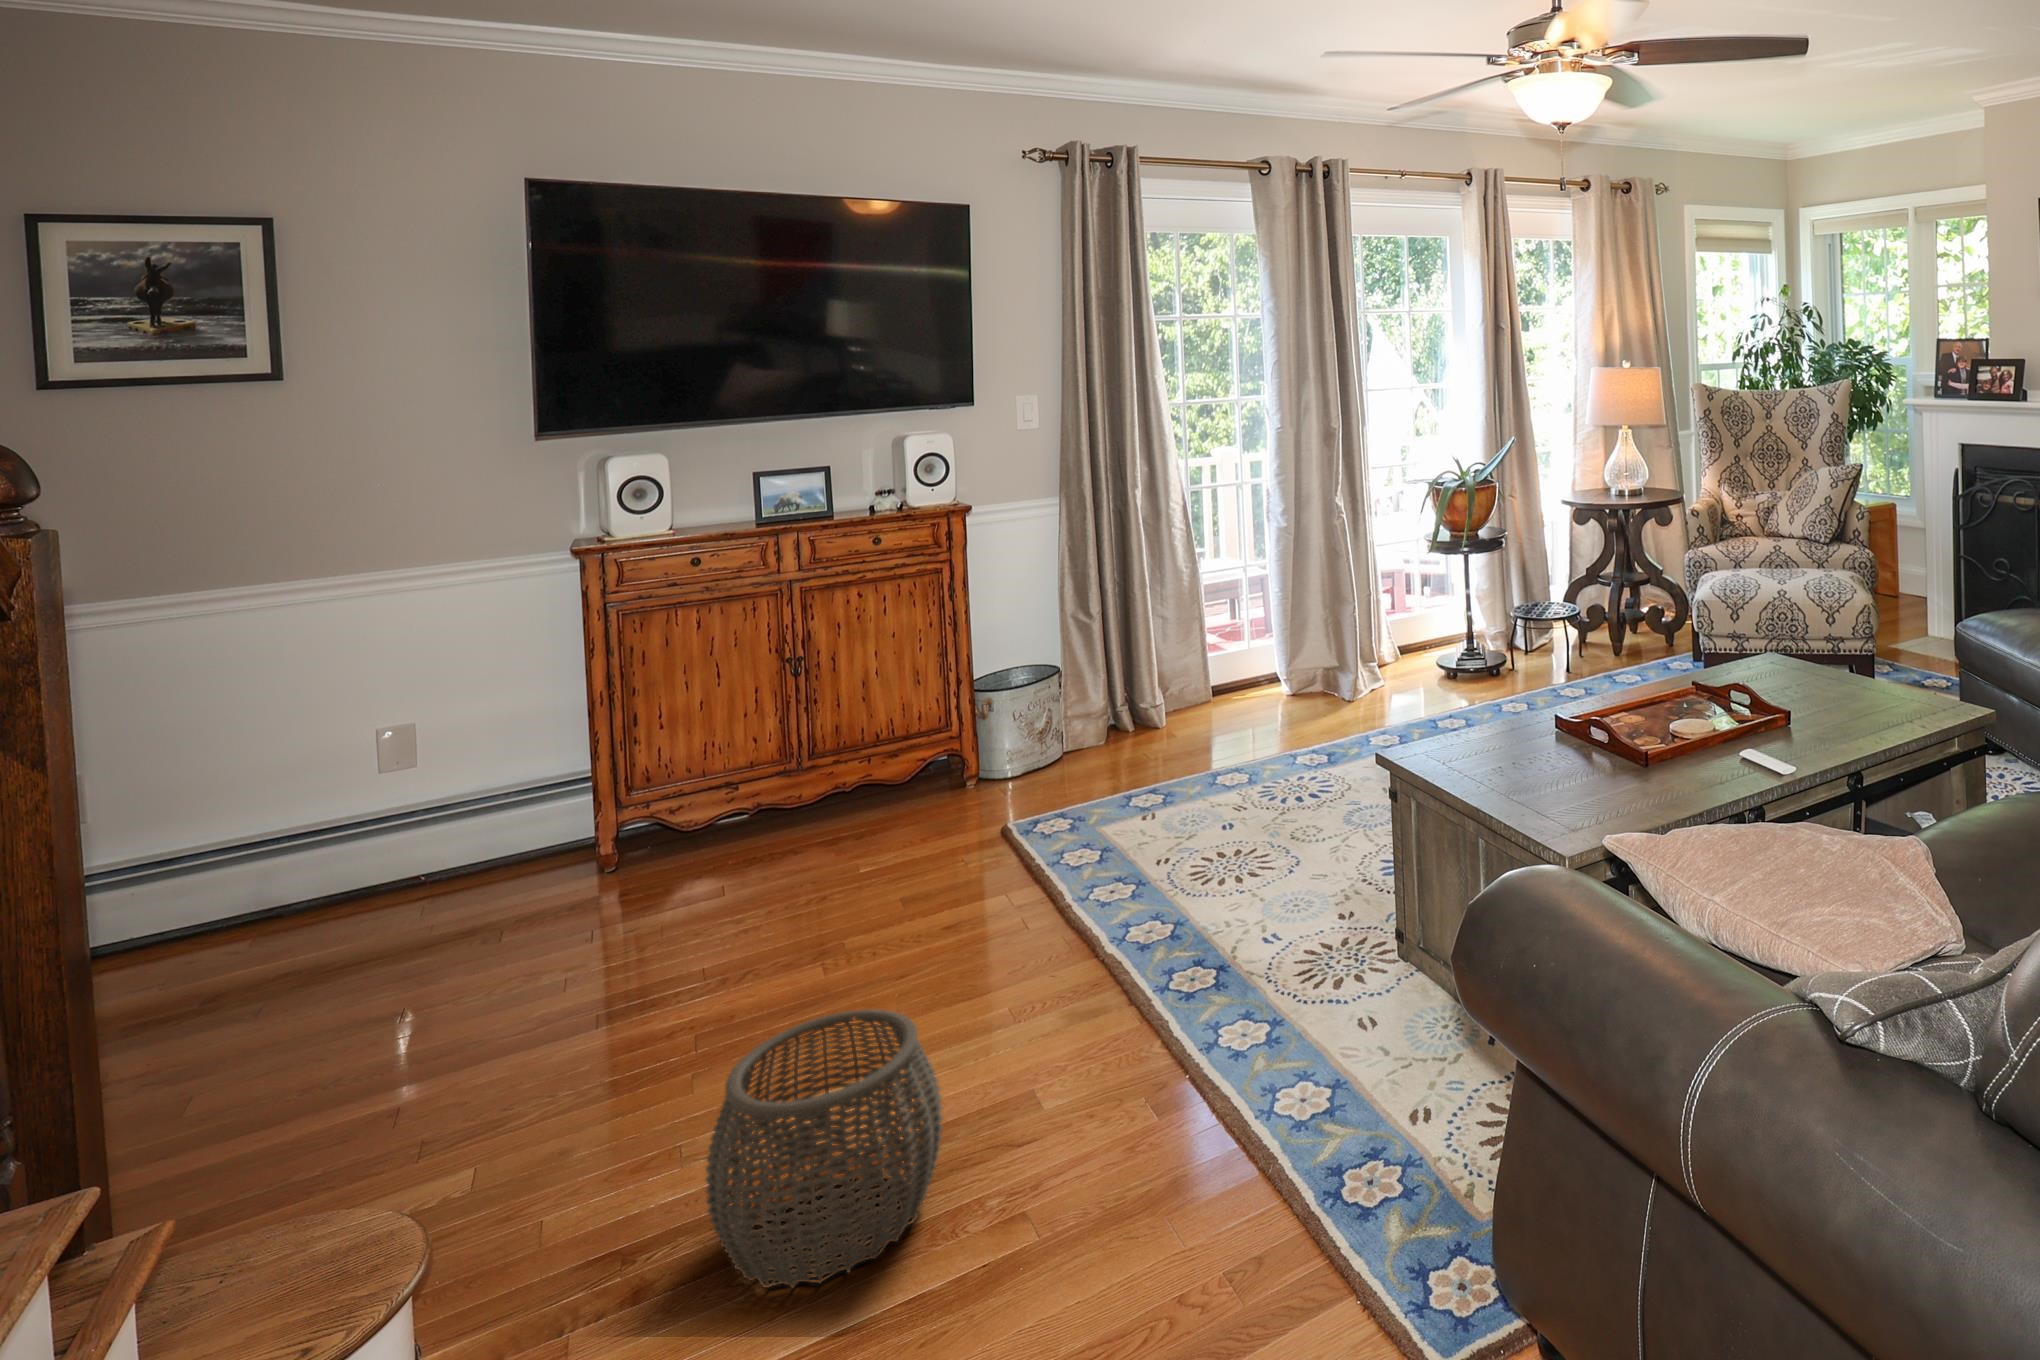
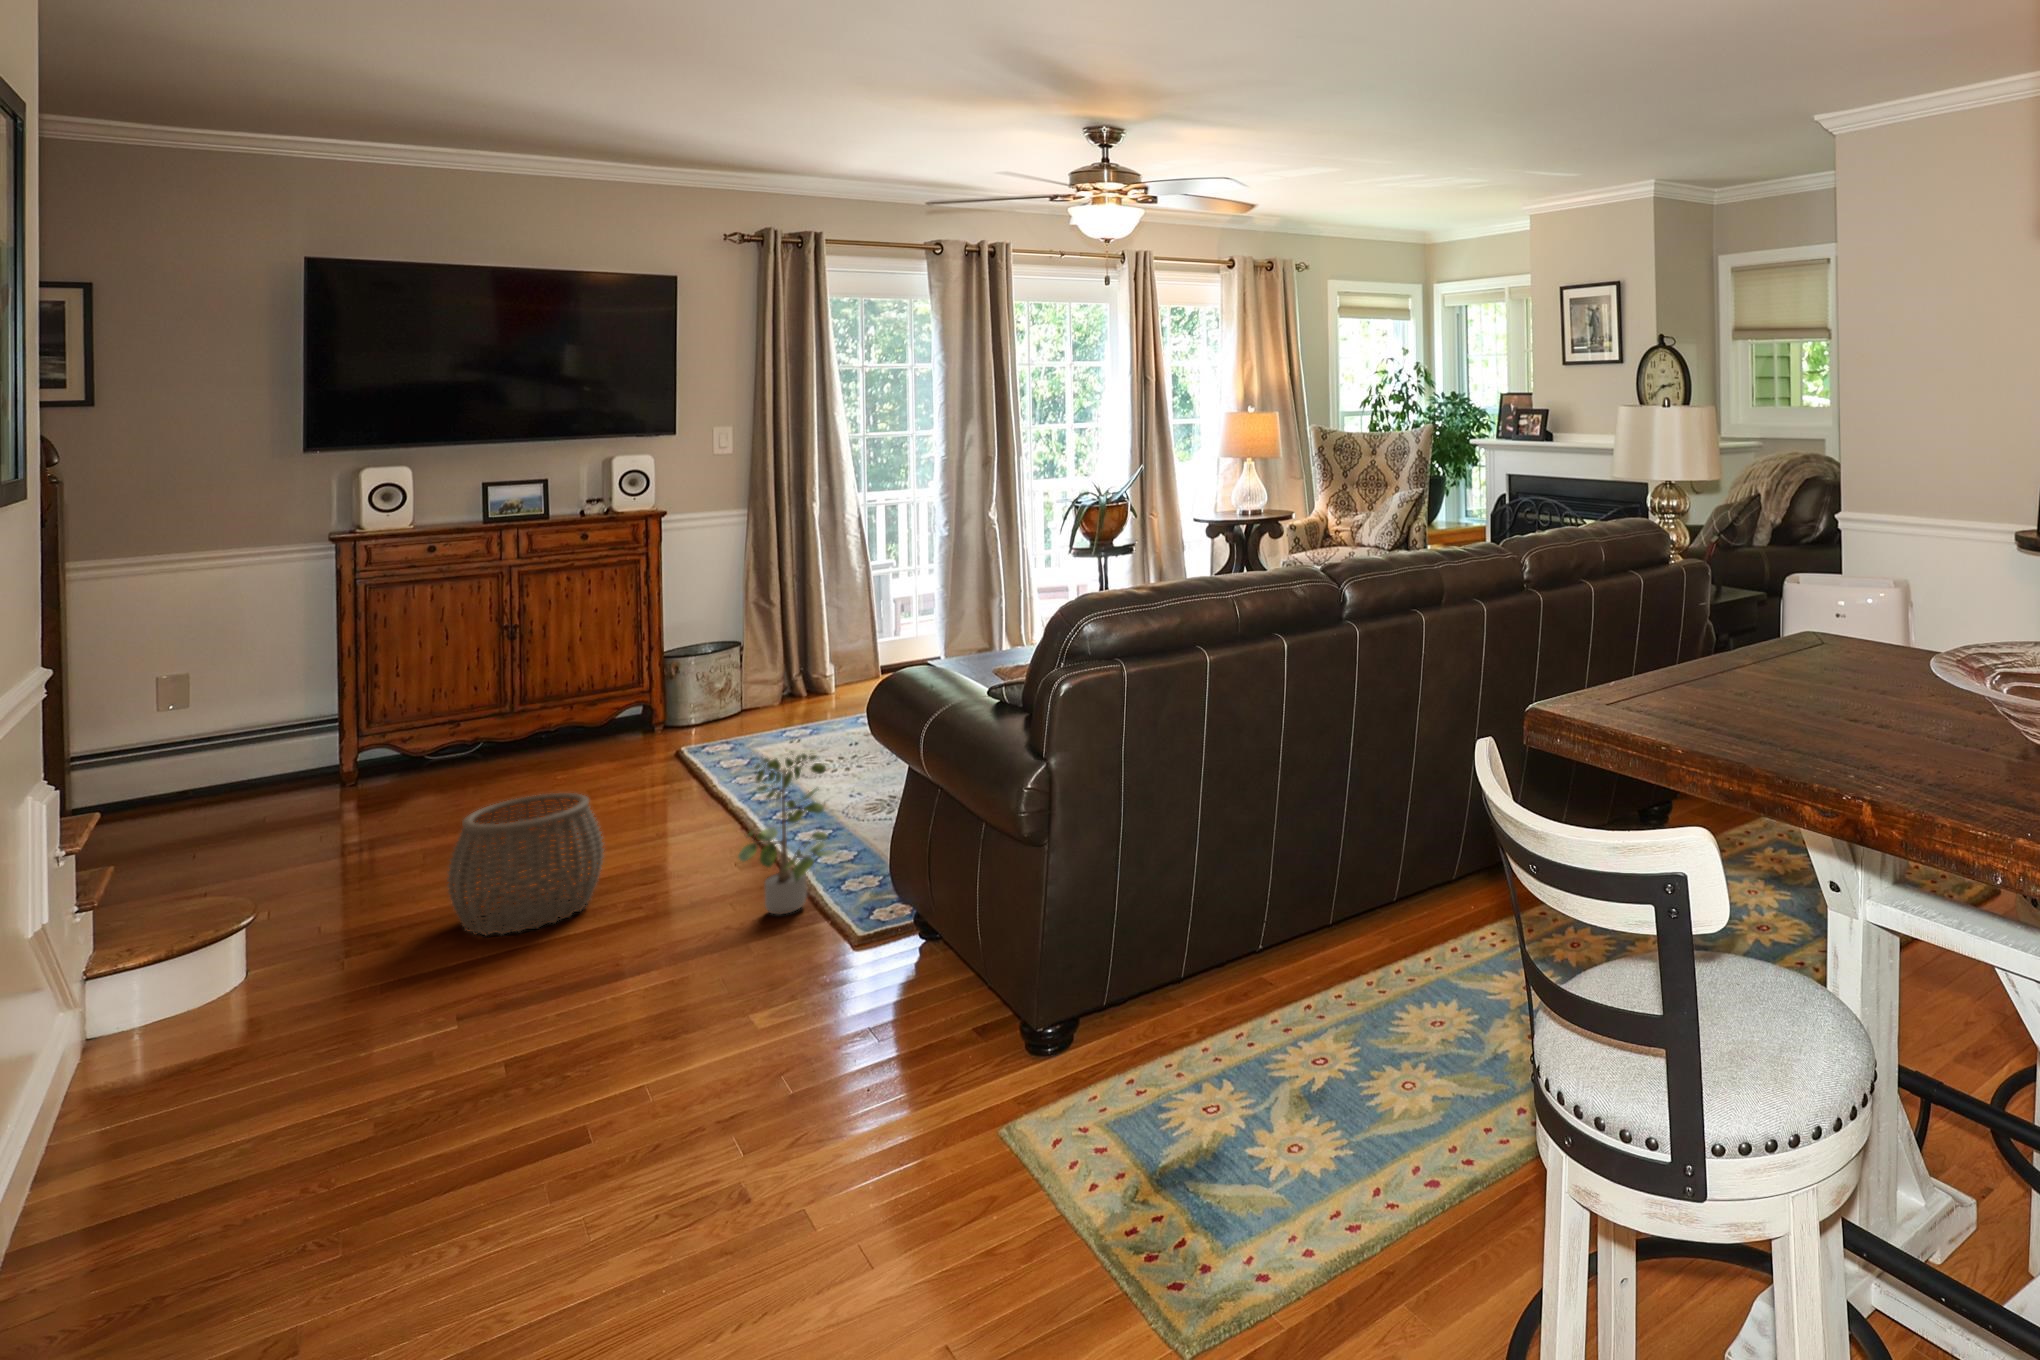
potted plant: none [1165,984,1336,1270] -> present [738,754,836,915]

